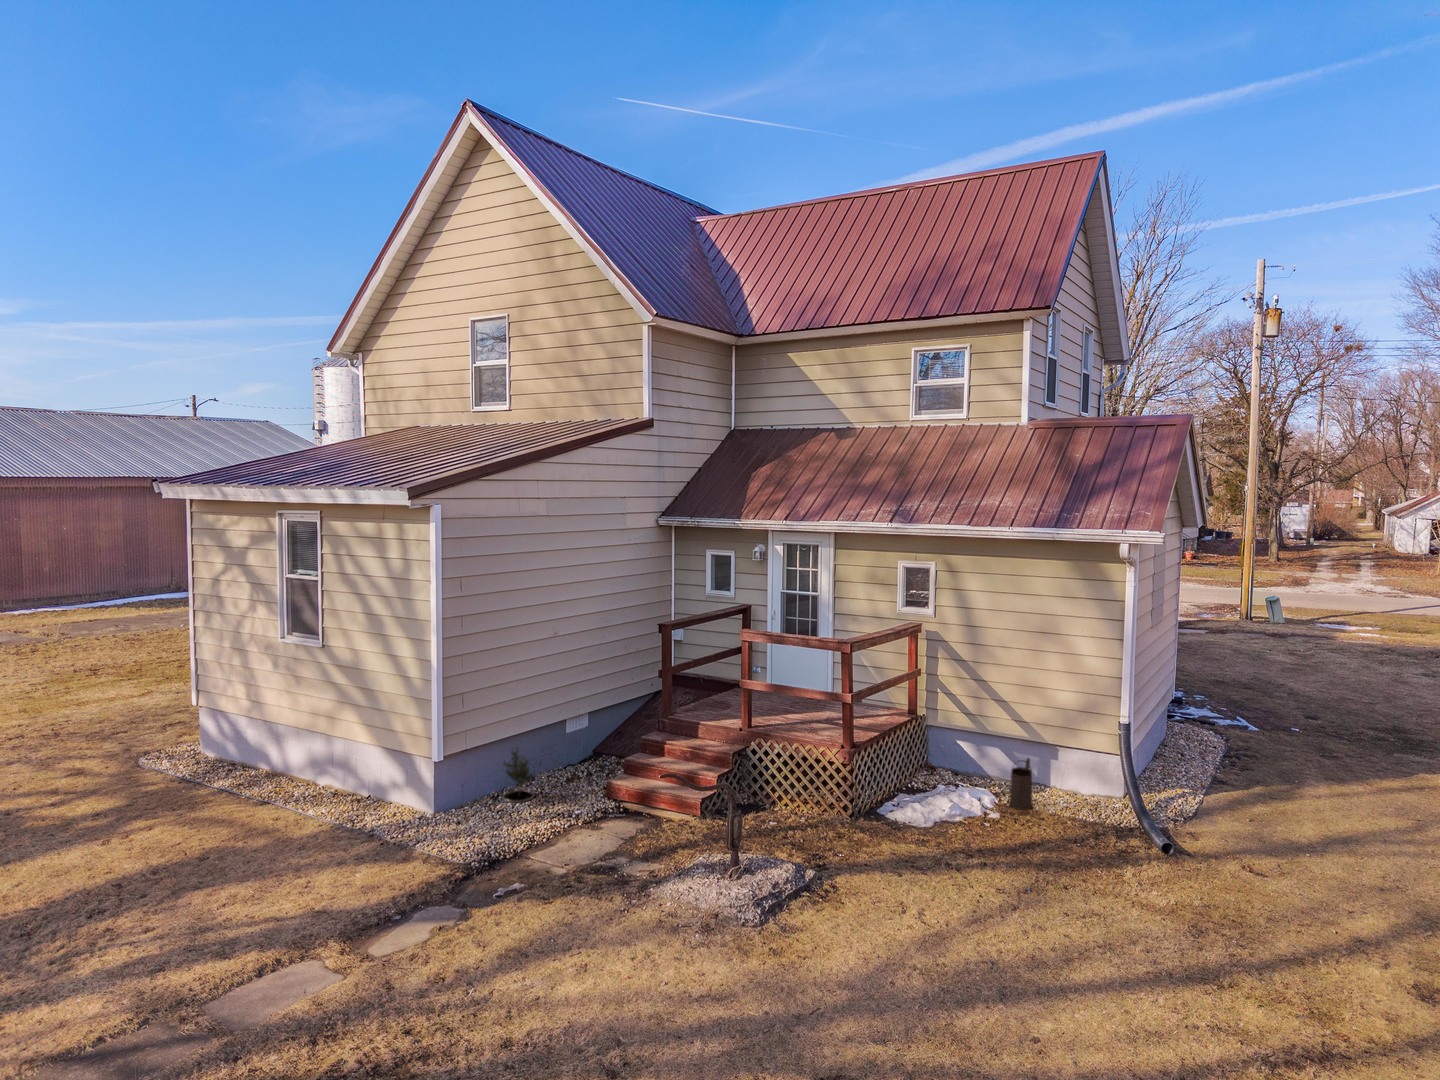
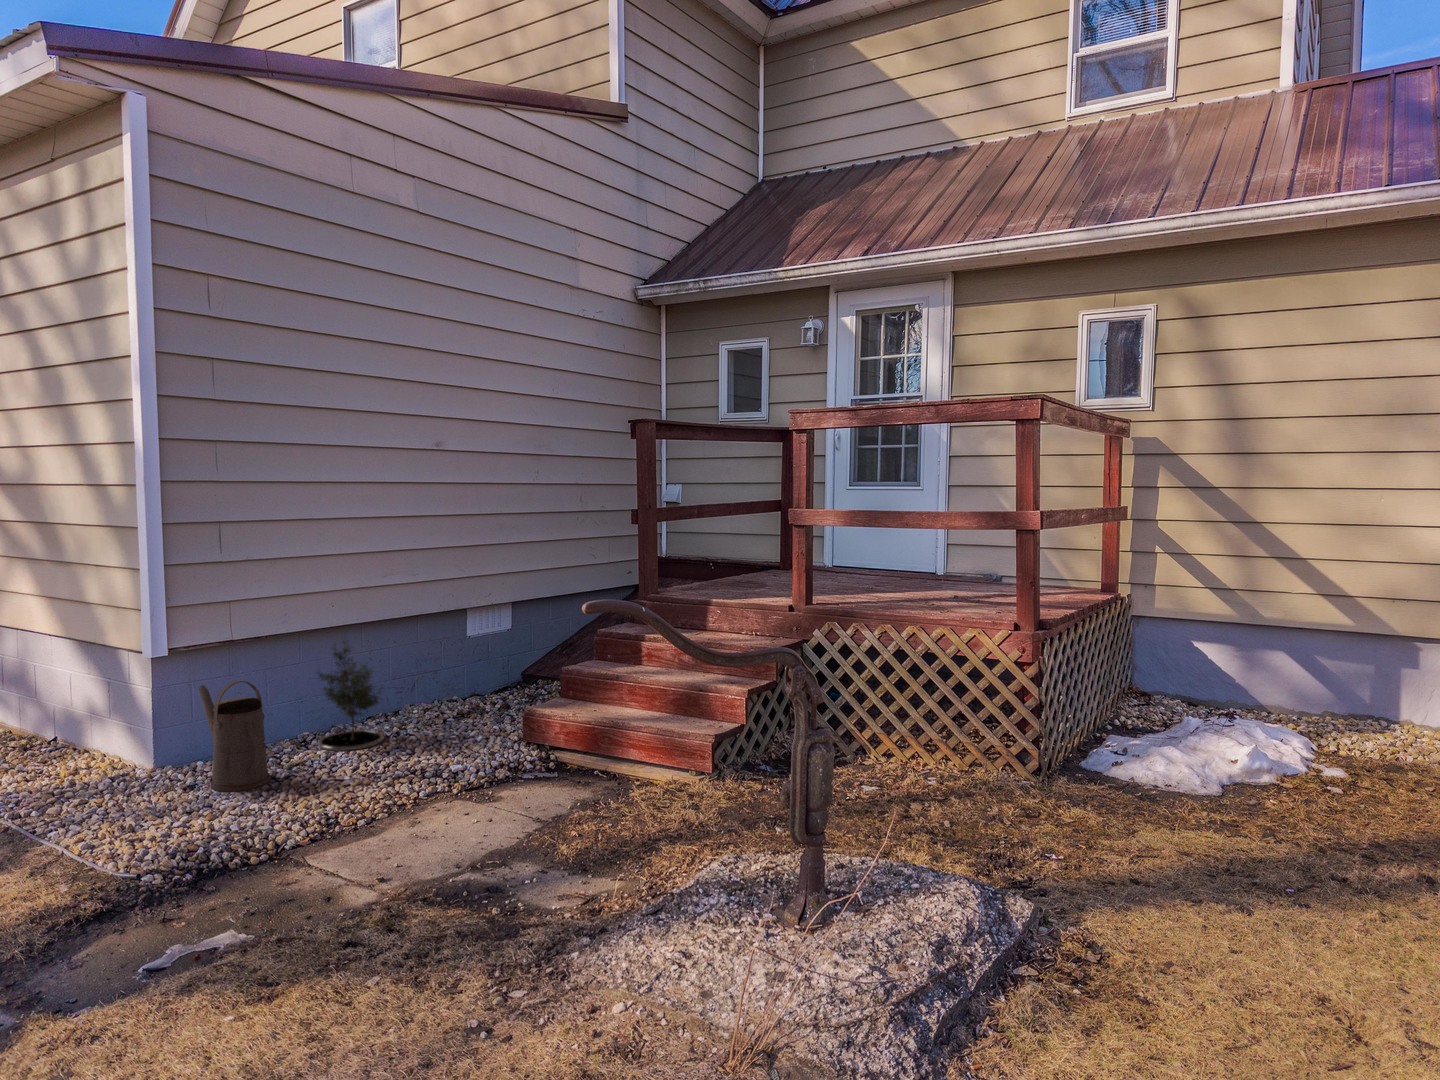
watering can: present [1009,758,1033,810] -> present [199,680,270,792]

